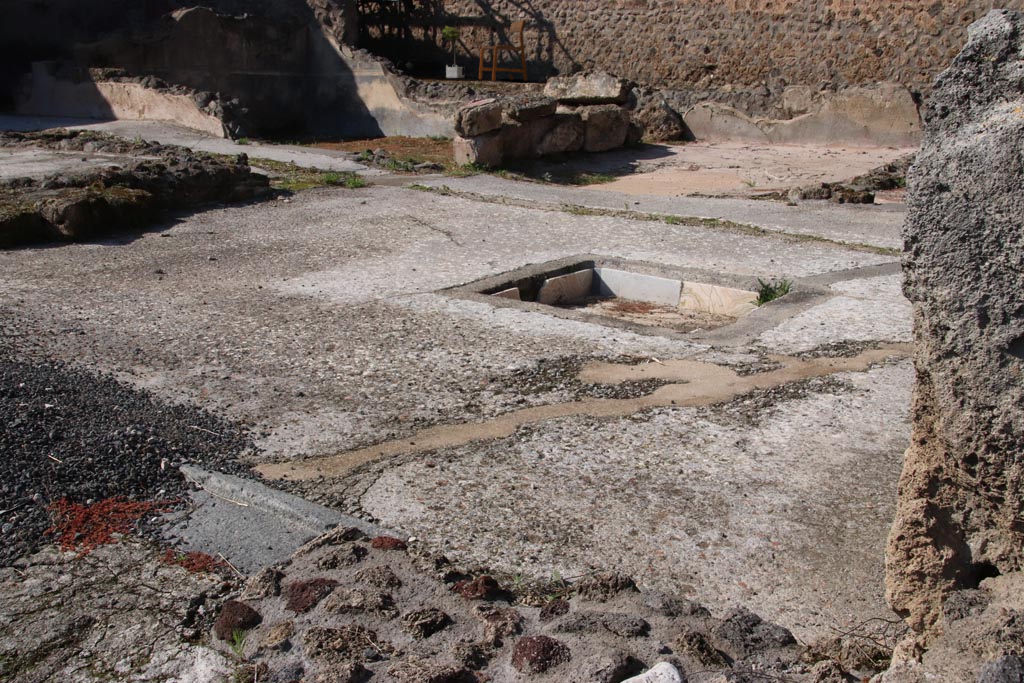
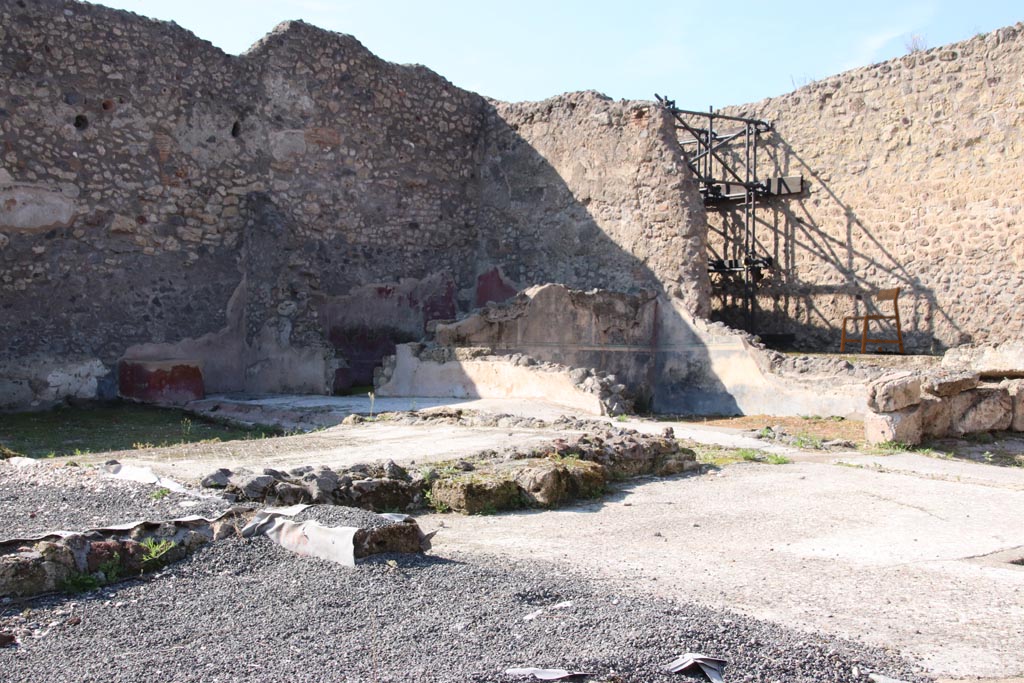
potted tree: present [442,26,464,78] -> none [796,295,822,350]

